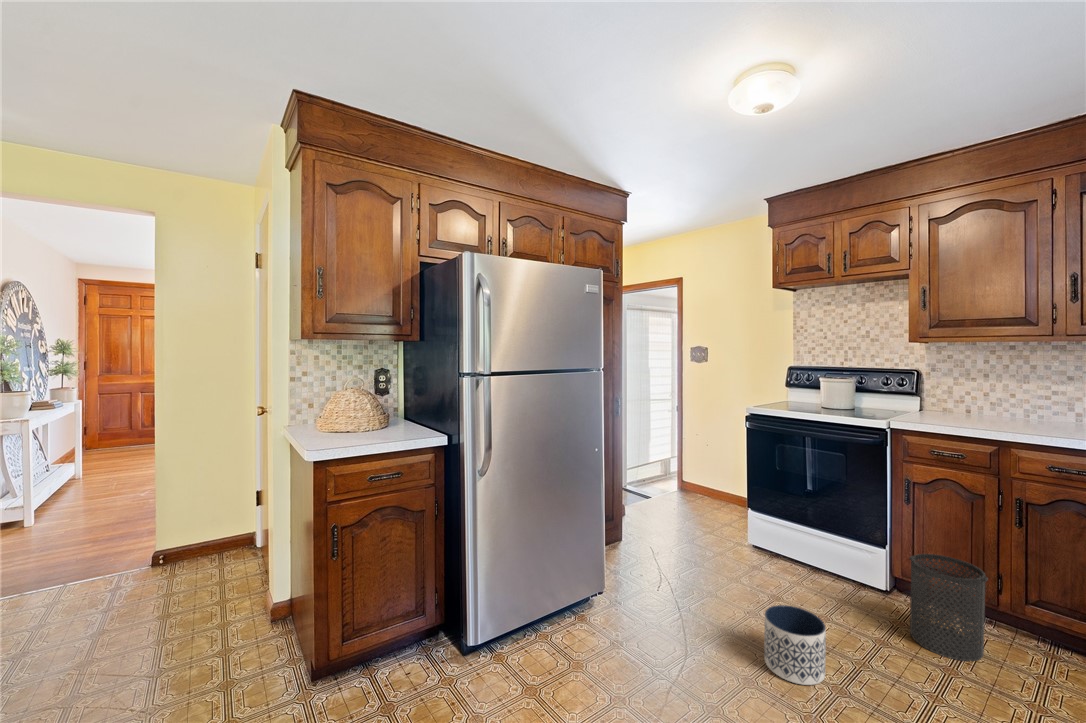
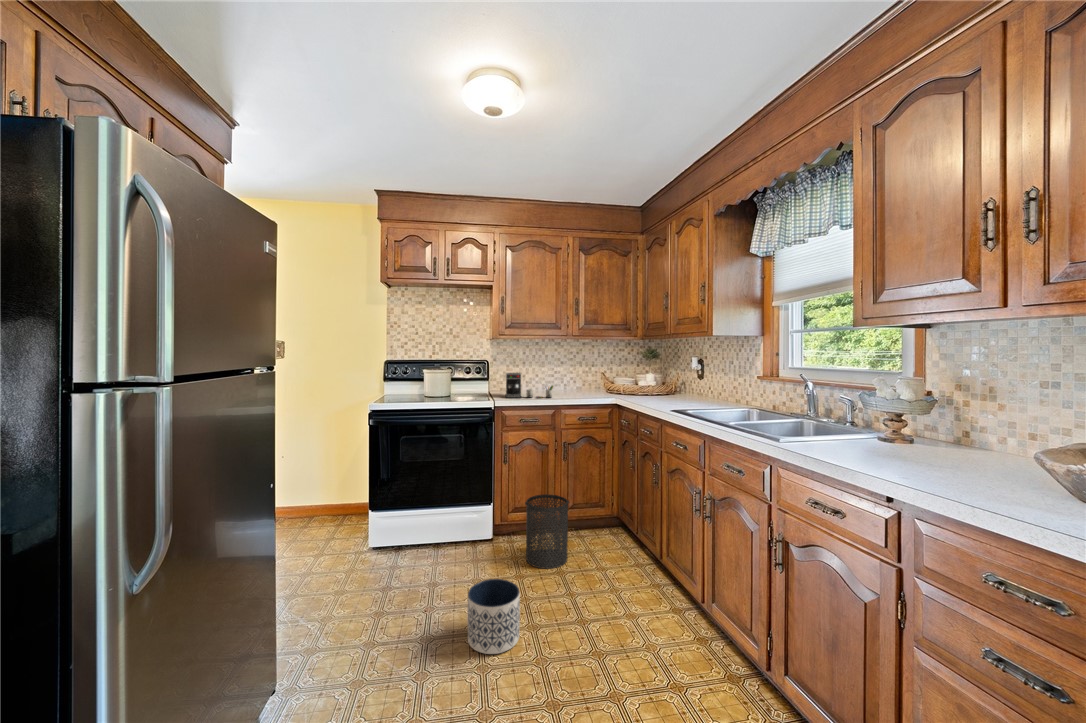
coffee maker: none [925,388,1015,428] -> present [506,373,553,398]

